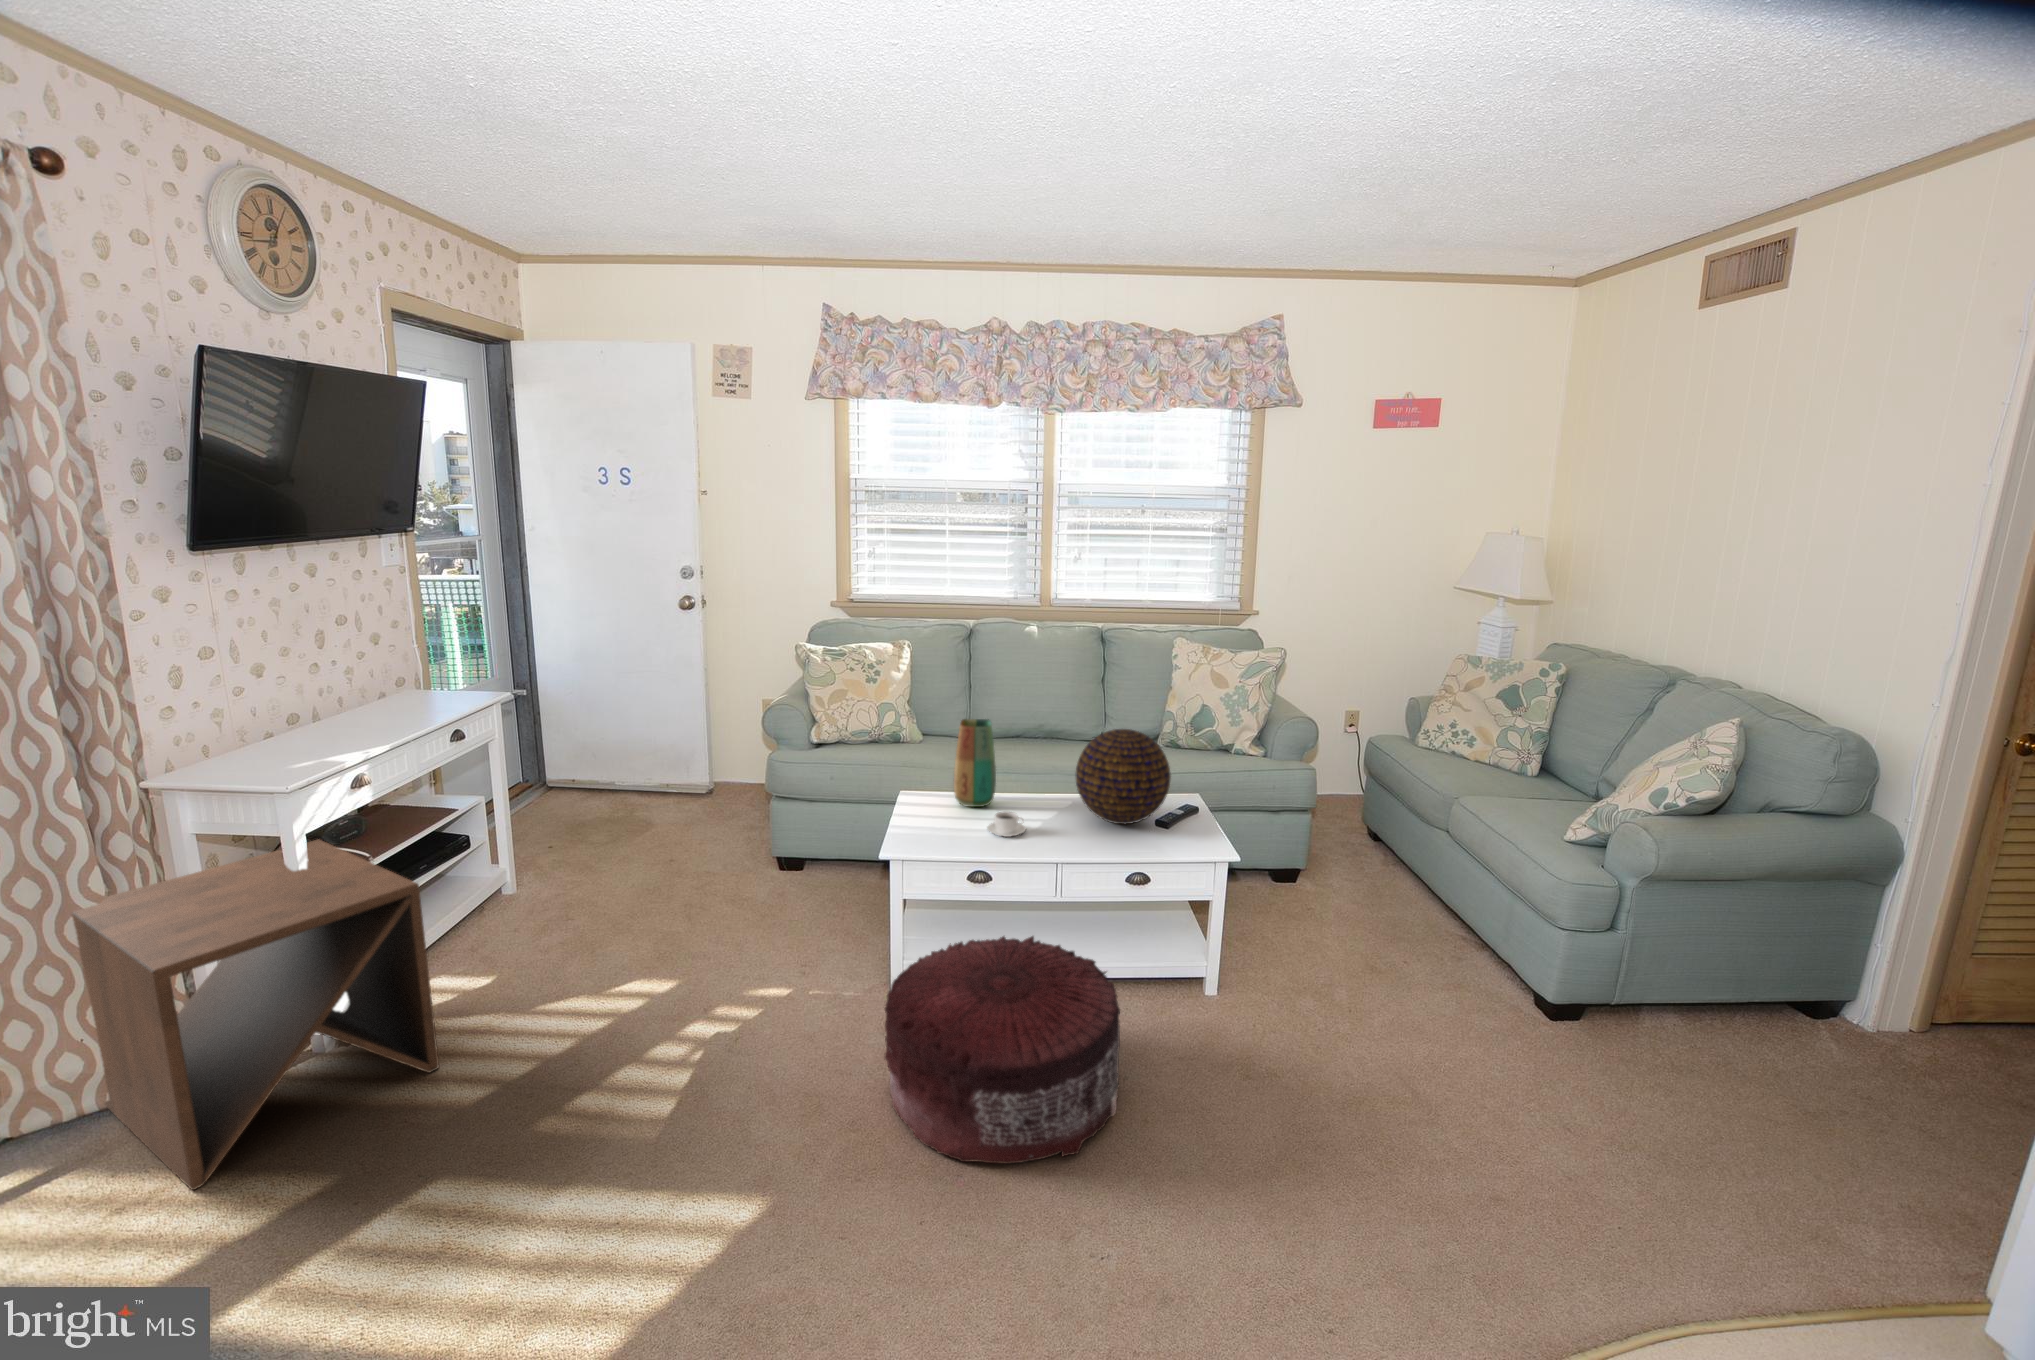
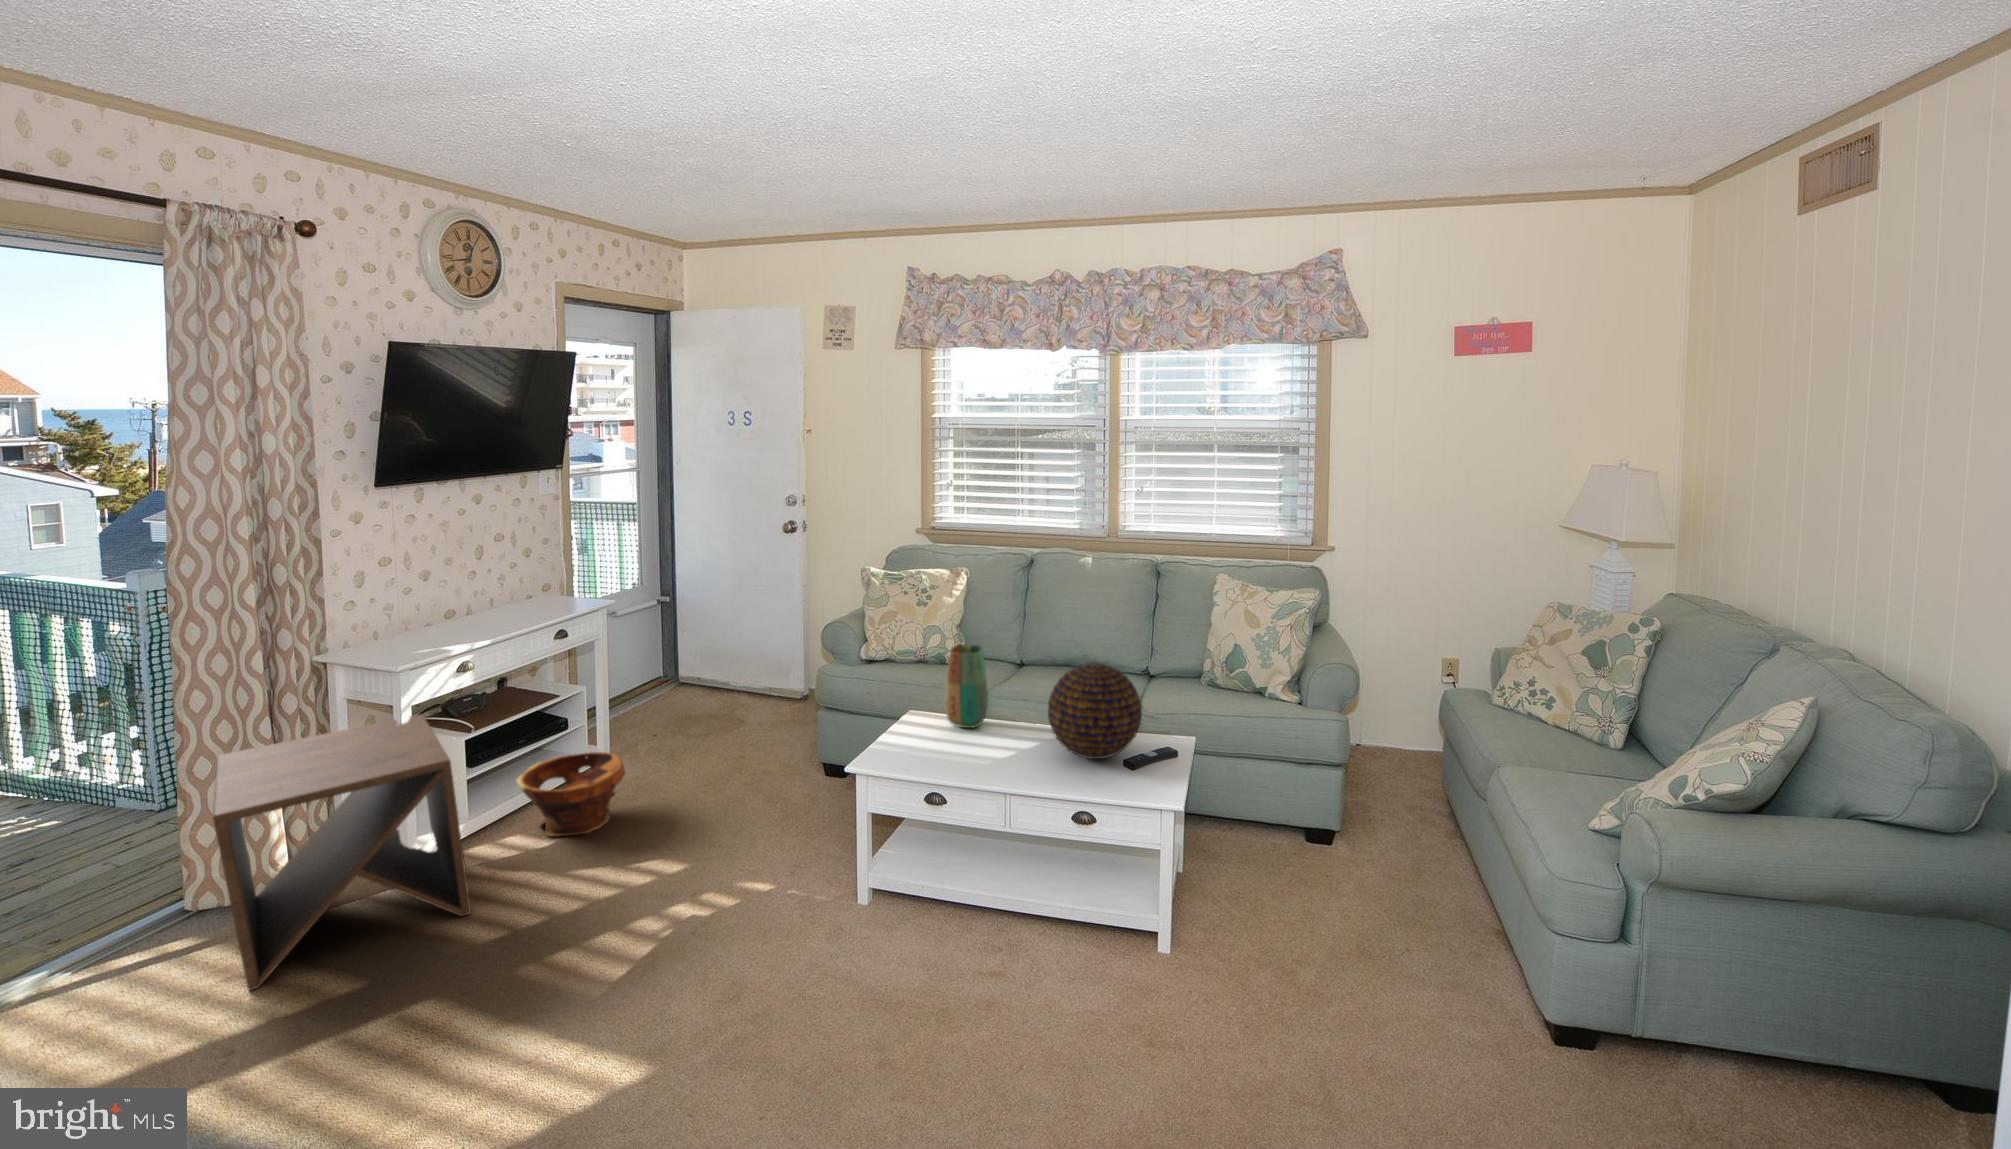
coffee cup: present [987,811,1026,837] -> none [956,736,994,761]
planter: none [435,873,565,977] -> present [517,752,625,836]
pouf: present [884,936,1120,1164] -> none [773,860,1020,1103]

